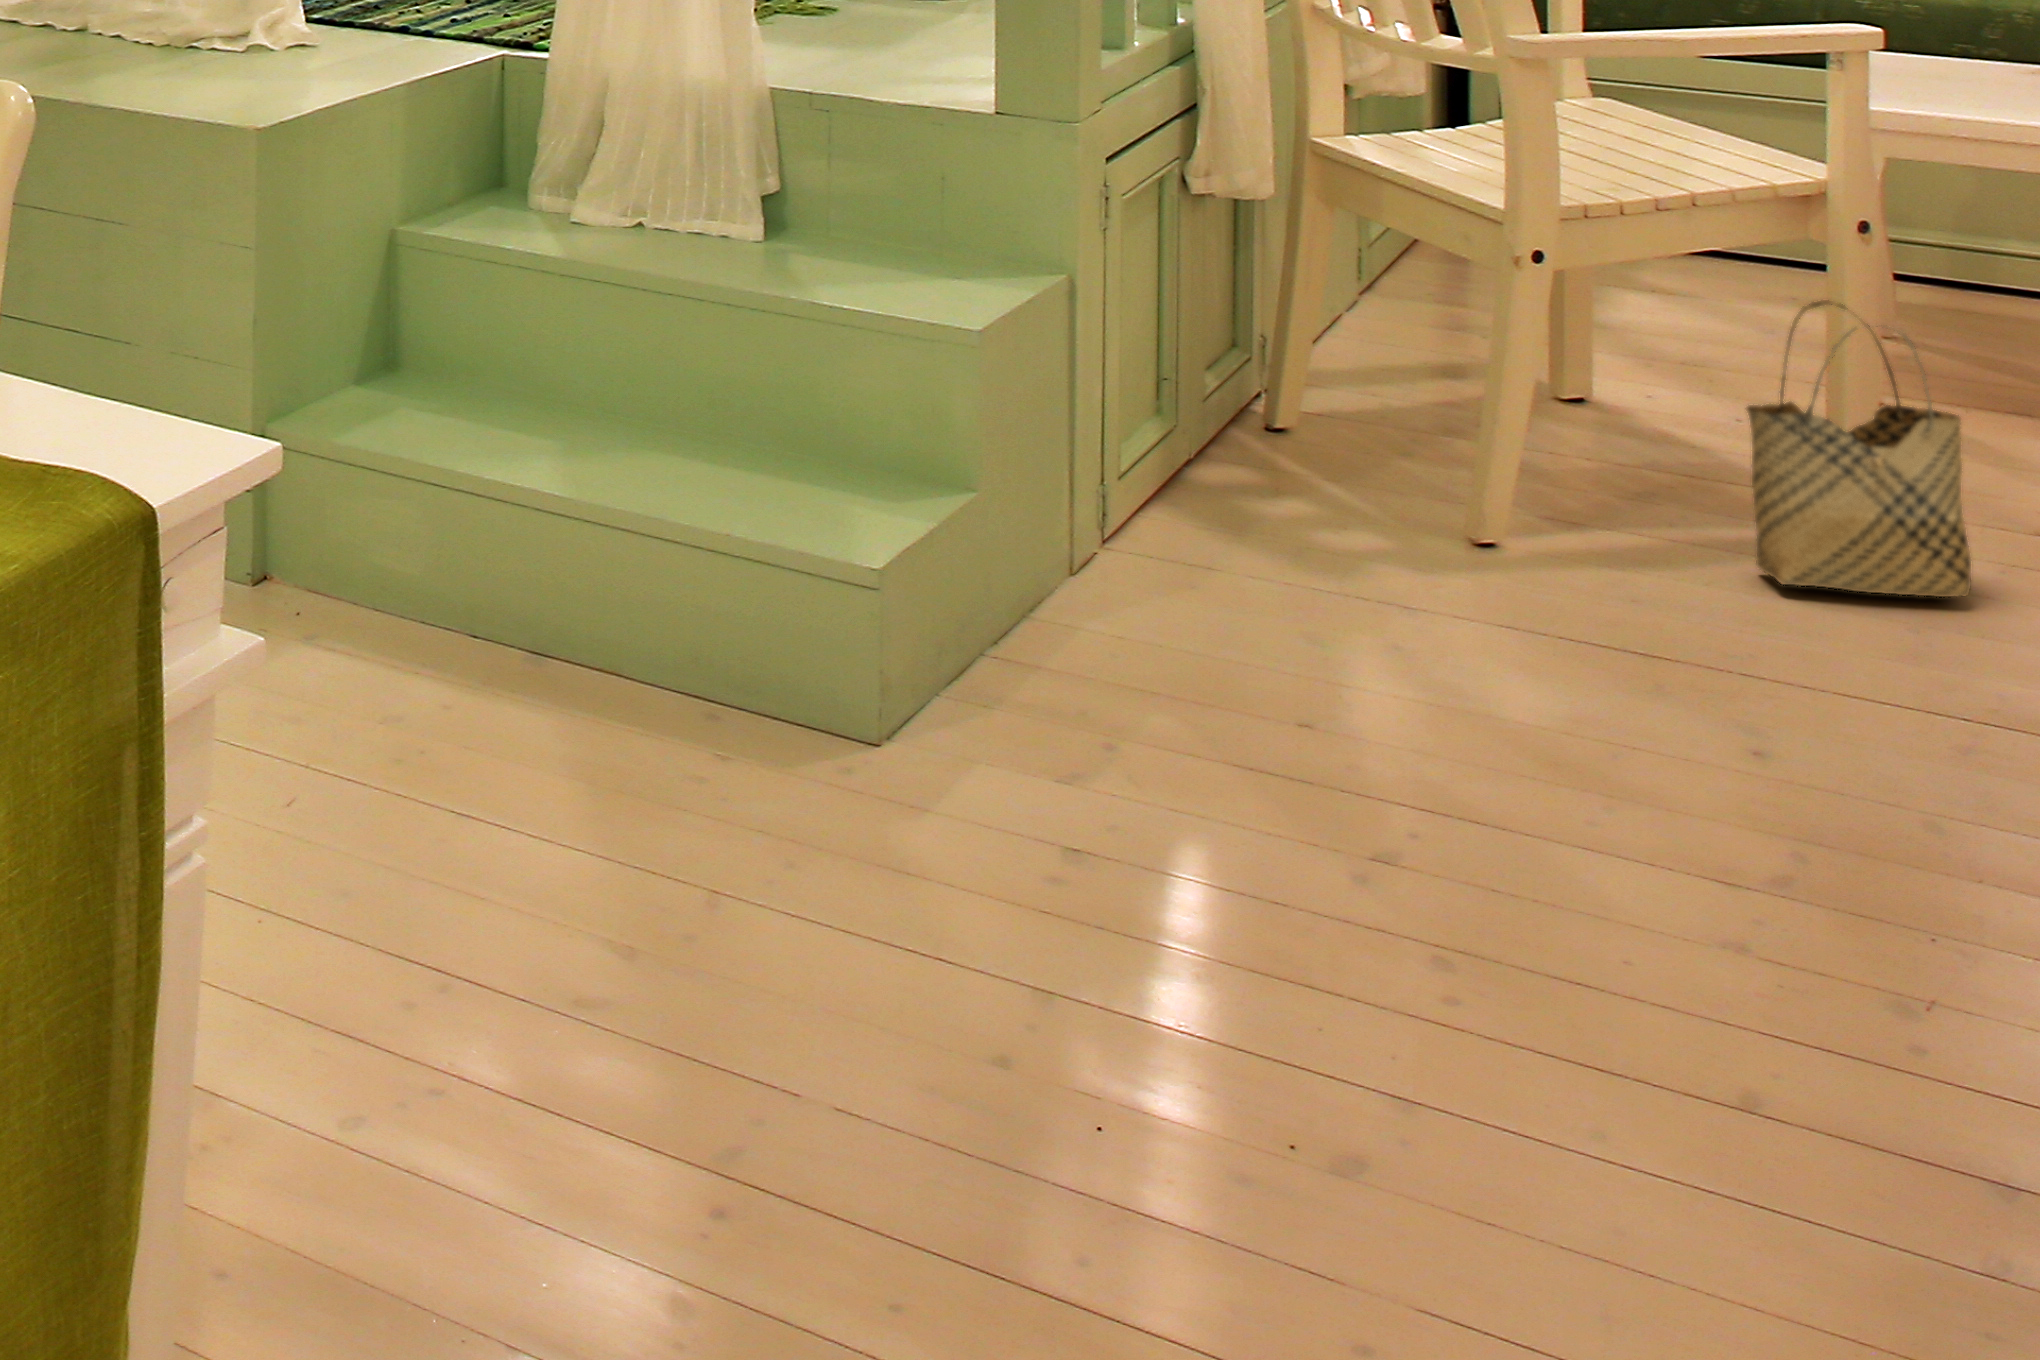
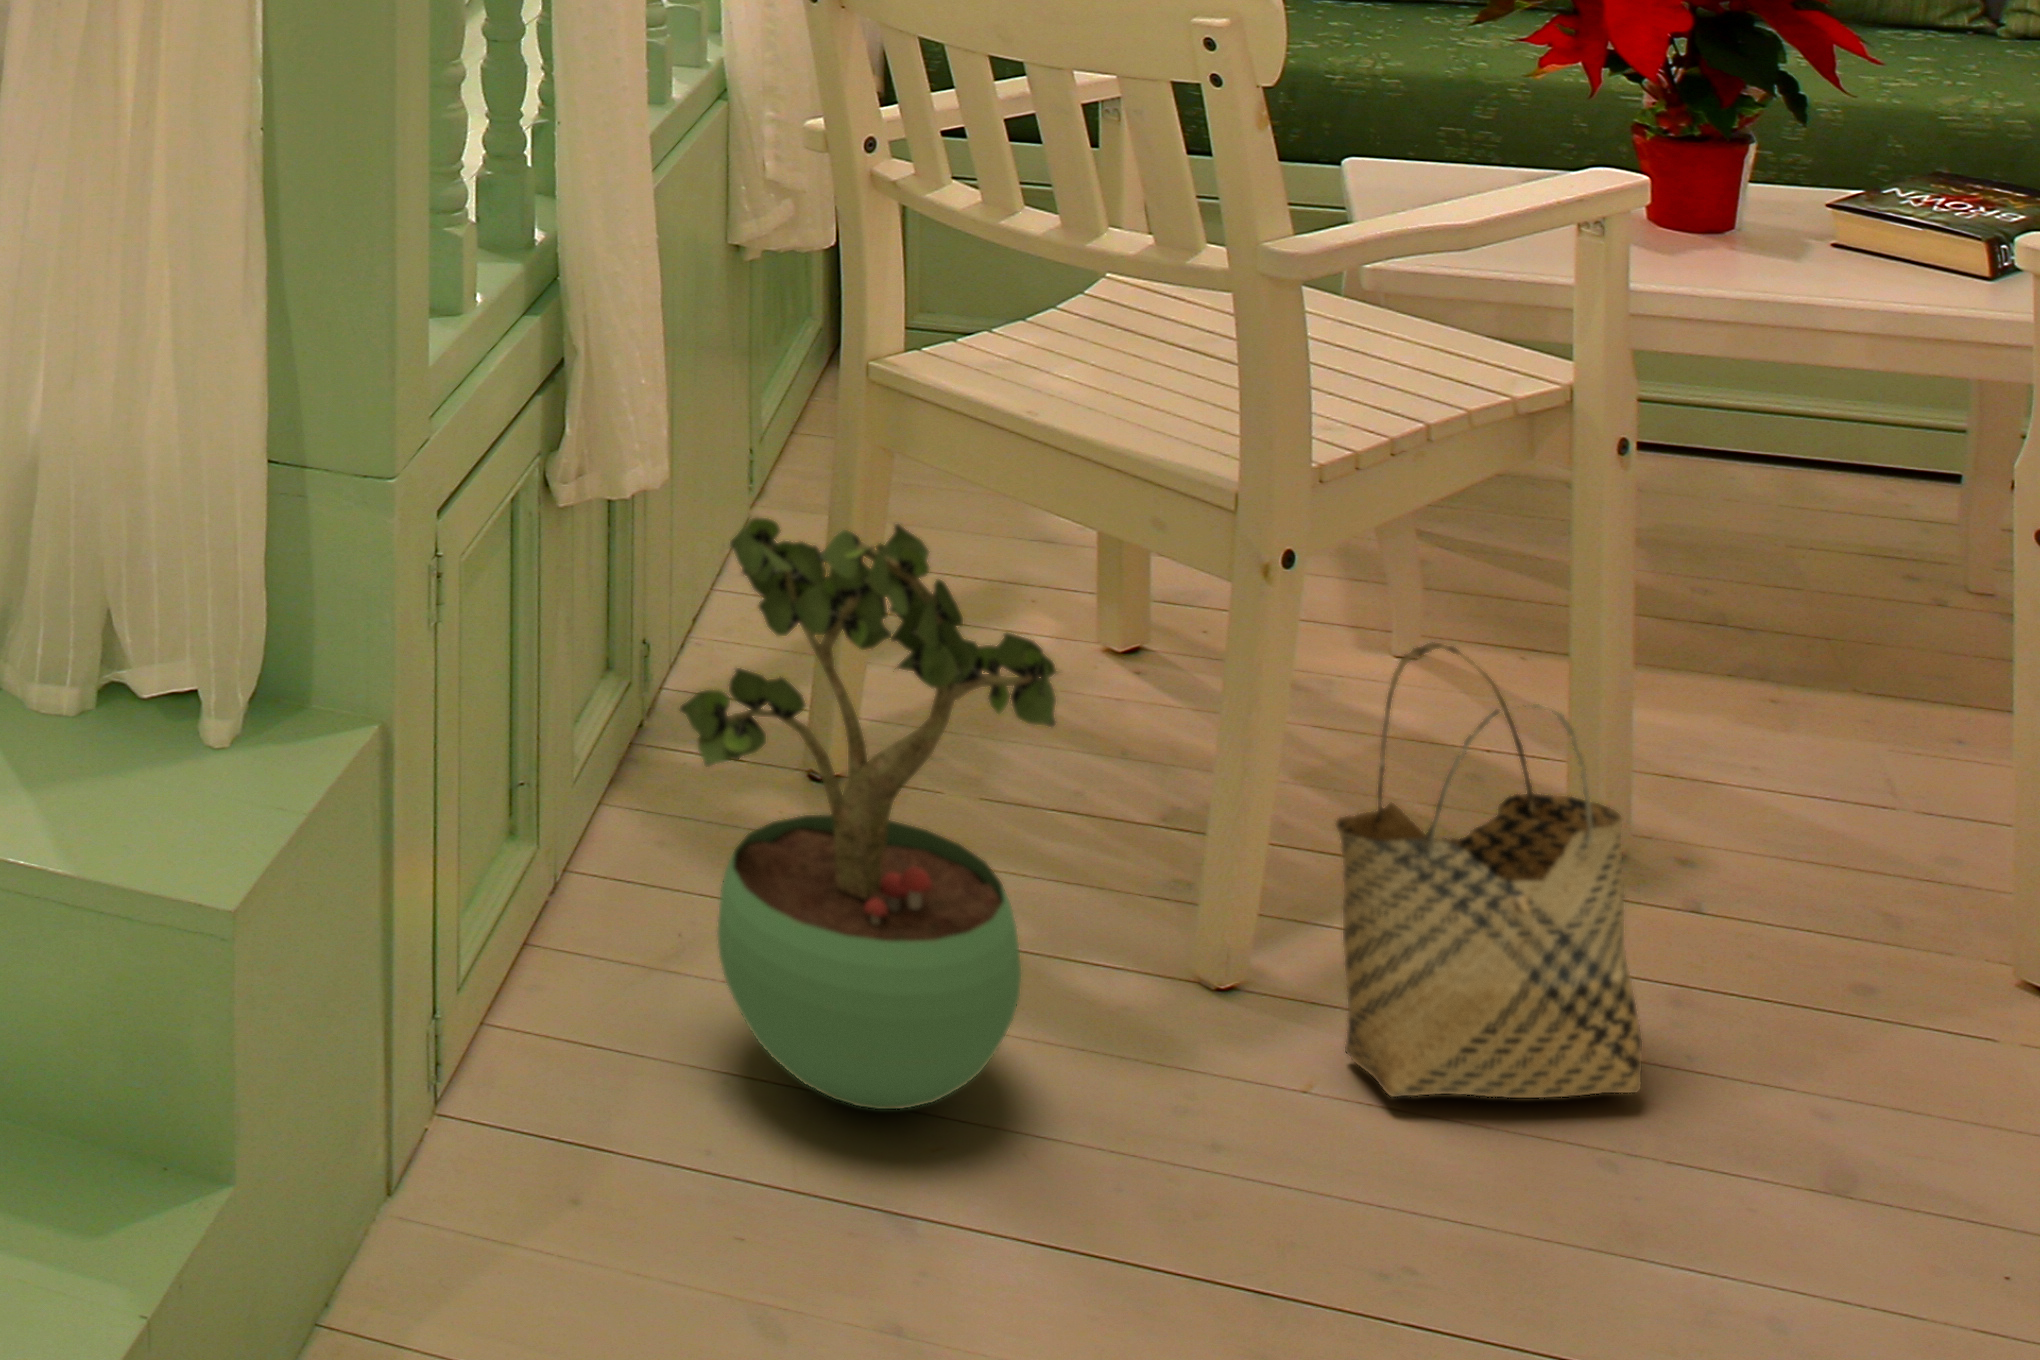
potted plant: none [1277,180,1536,563] -> present [680,518,1057,1109]

